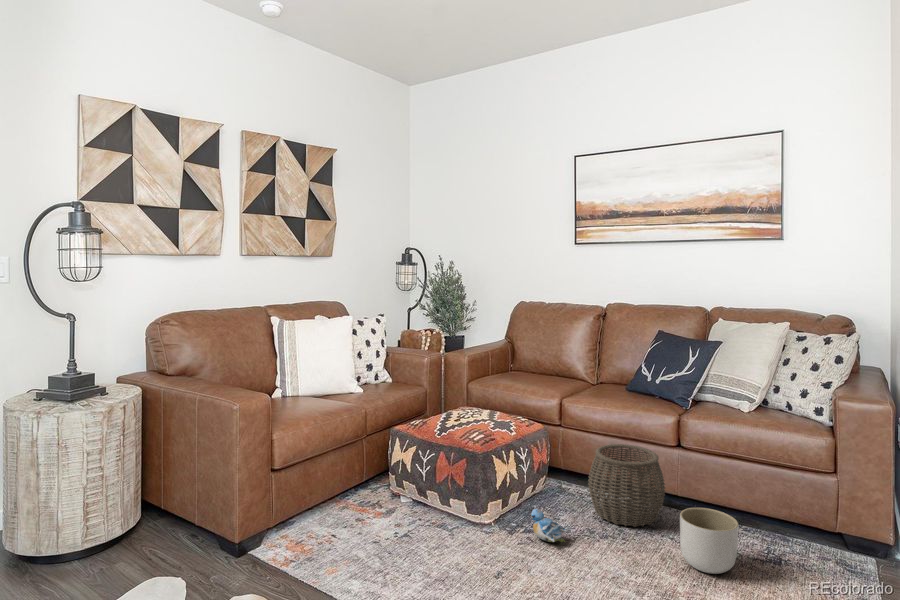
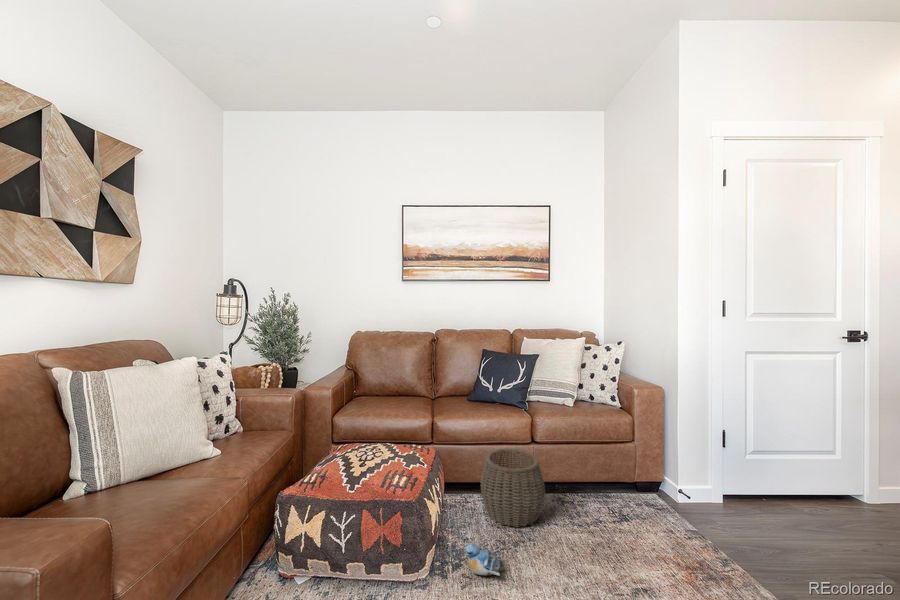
planter: present [680,508,739,574] -> none [584,494,632,554]

